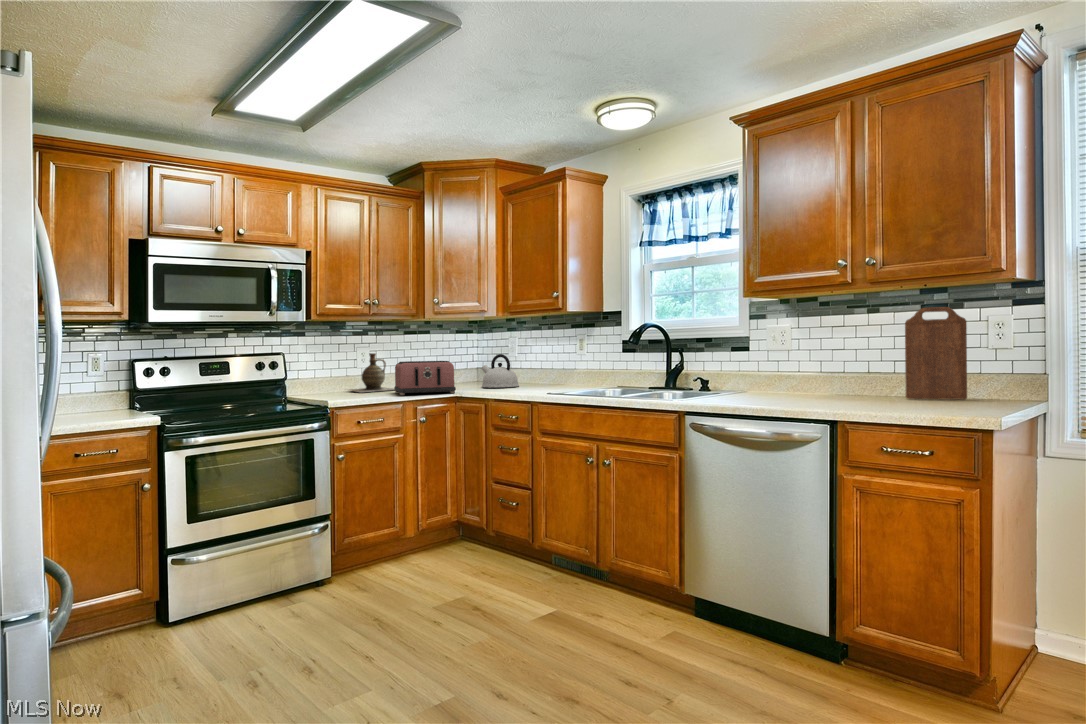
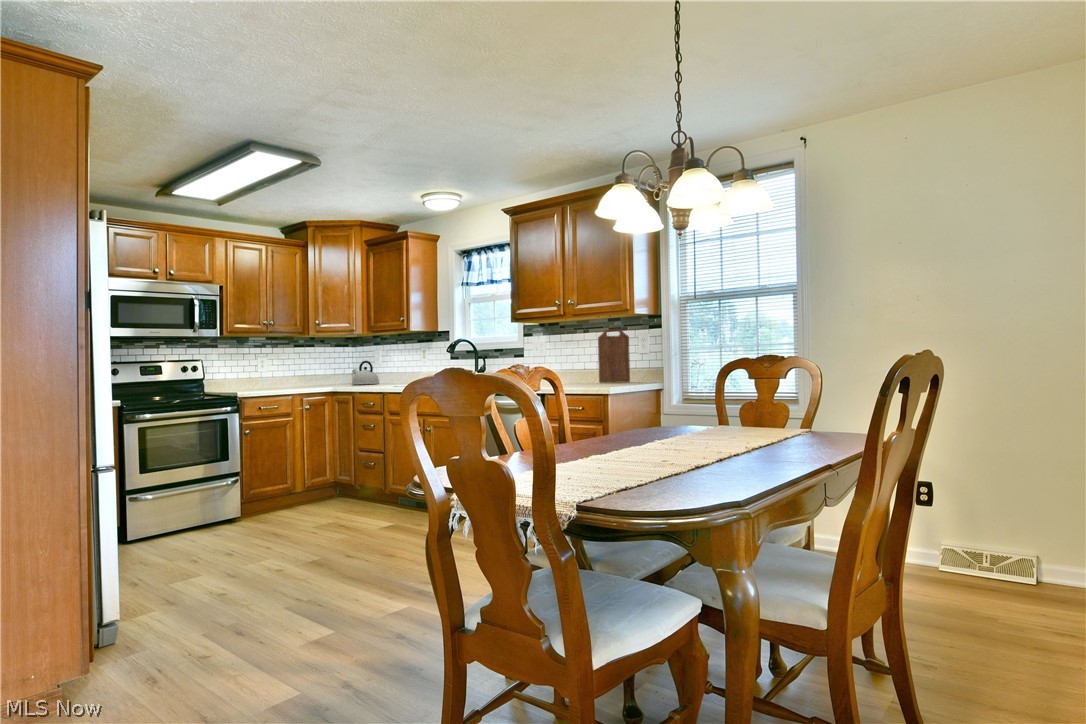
ceramic jug: present [349,353,394,392] -> none [247,361,290,389]
toaster: present [394,361,456,395] -> none [286,365,331,389]

